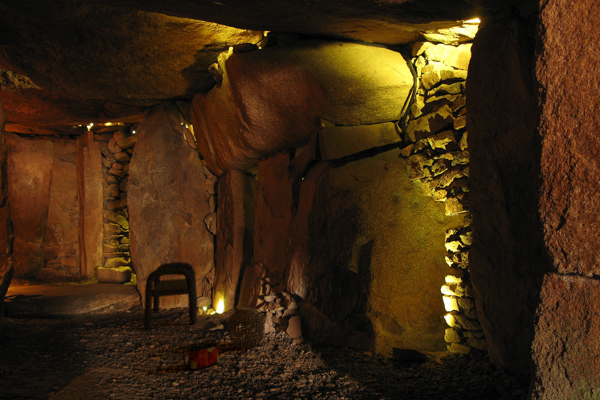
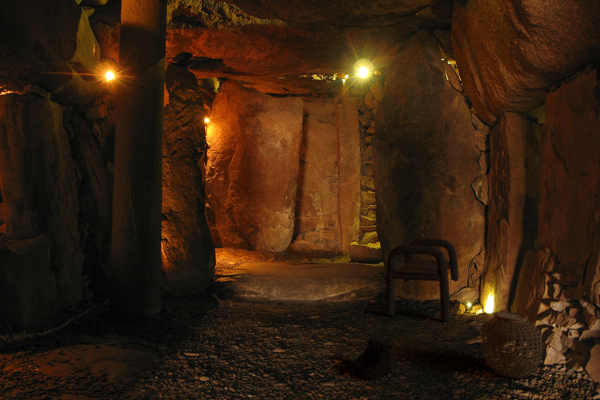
bag: present [186,342,219,370] -> none [409,355,460,389]
boots: none [135,344,170,375] -> present [350,340,393,379]

